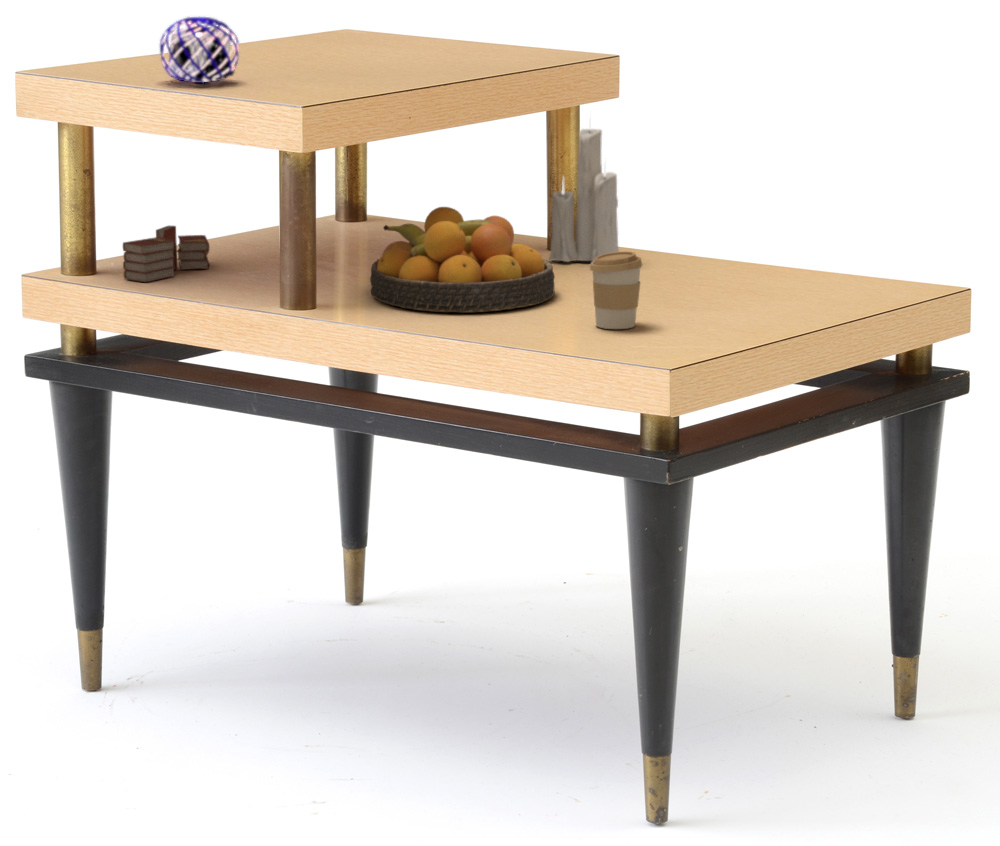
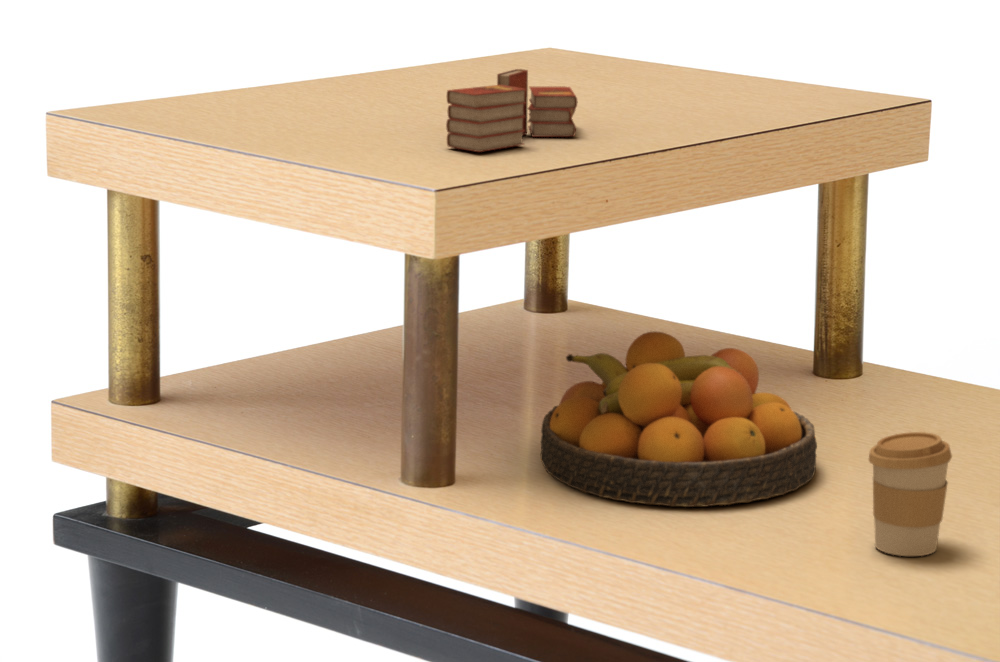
decorative orb: present [160,17,239,83] -> none [246,43,363,139]
candle: present [549,118,618,262] -> none [814,174,919,417]
book: present [123,226,209,282] -> present [446,69,578,152]

